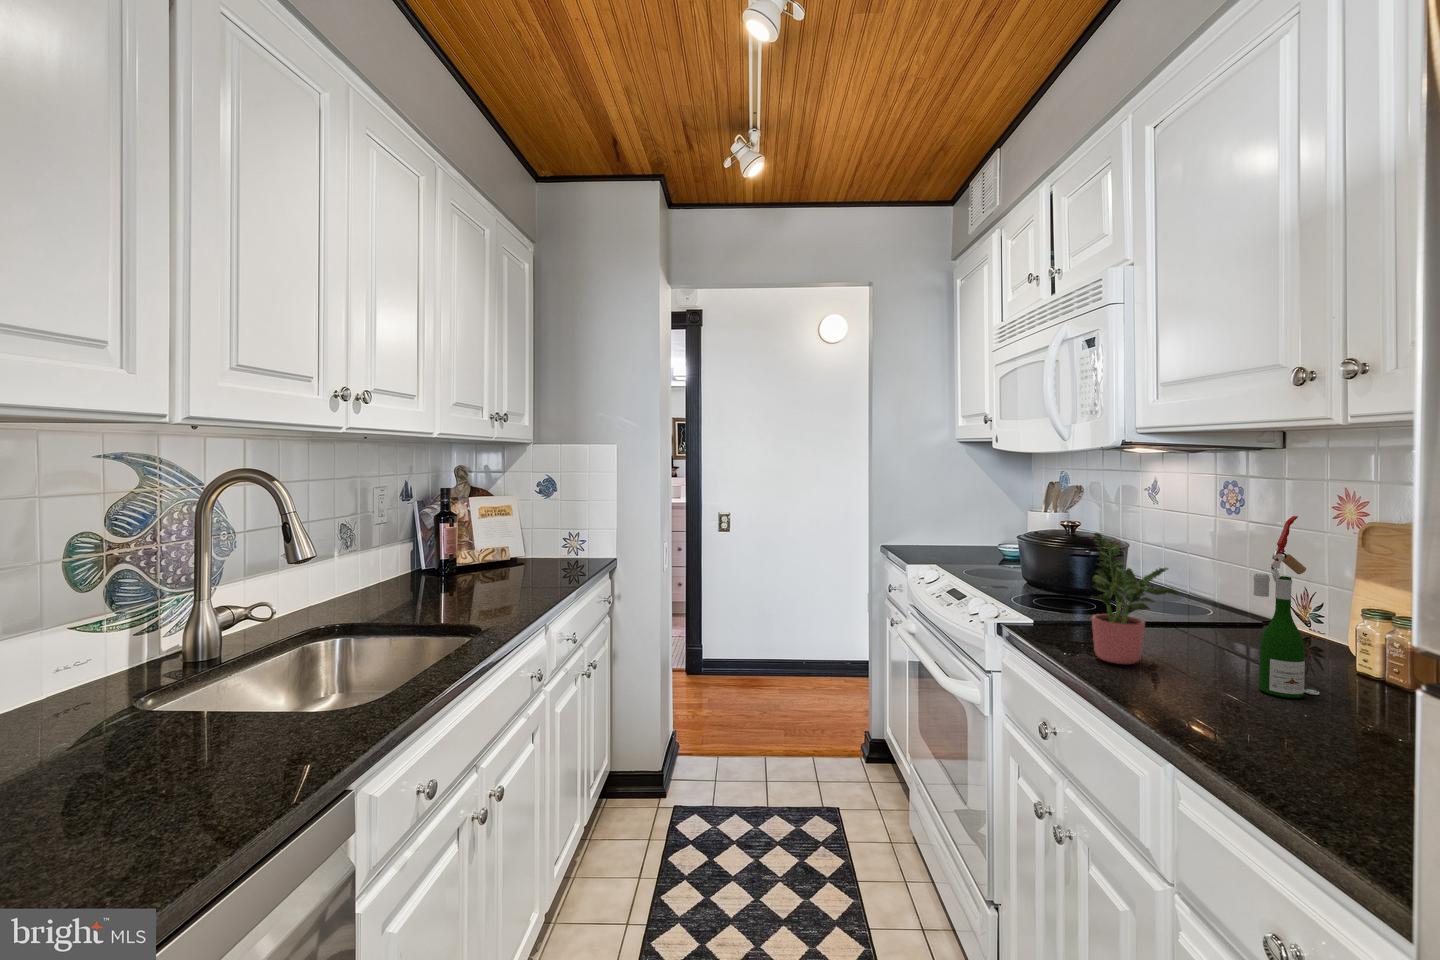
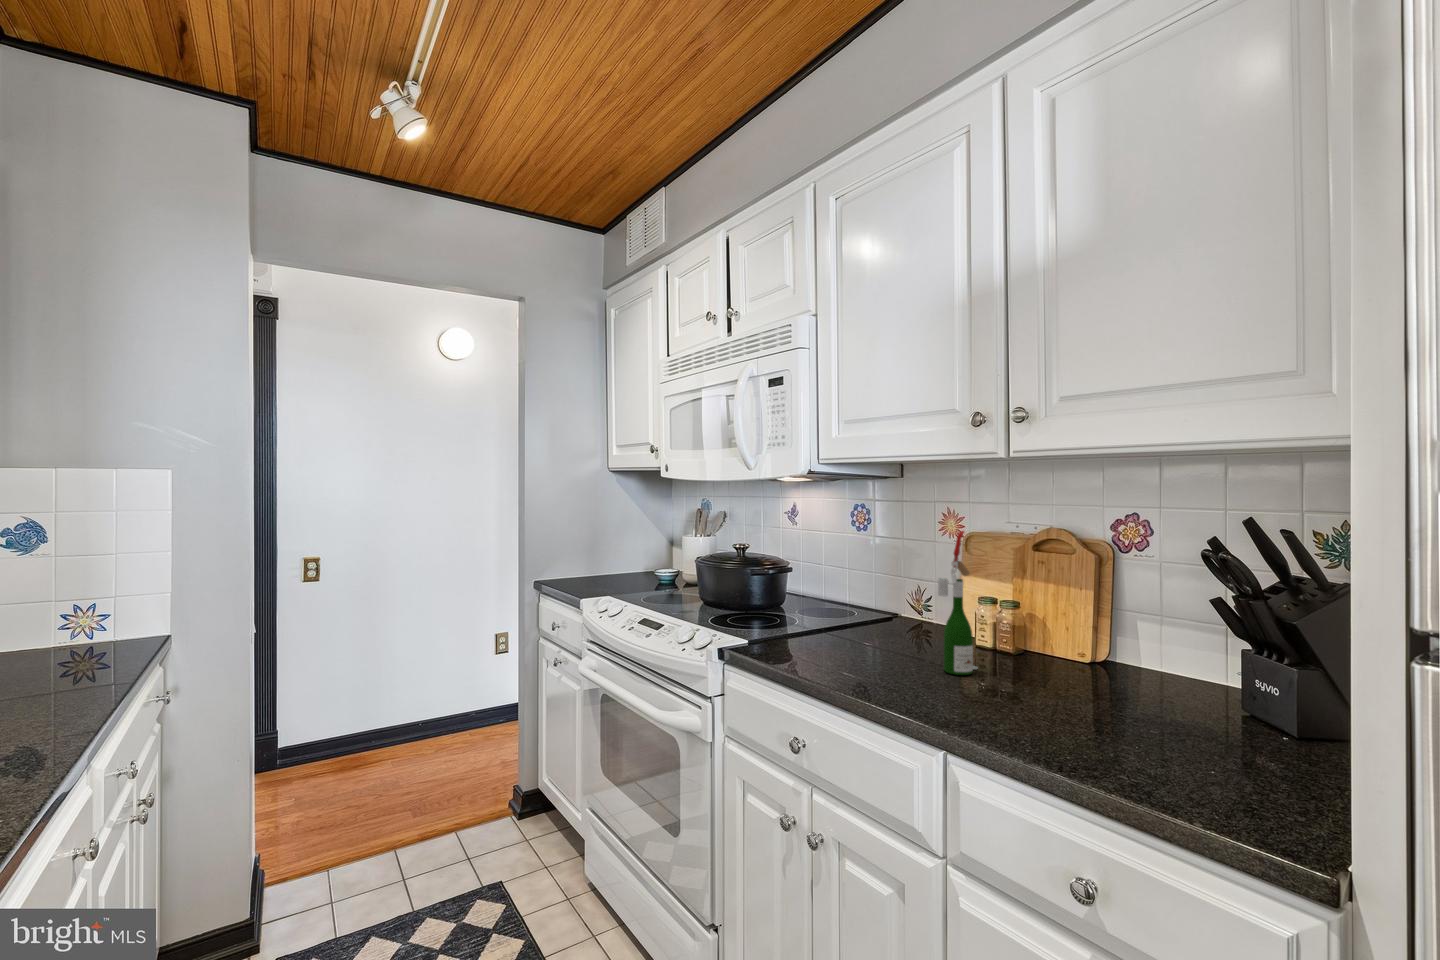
potted plant: present [1092,533,1178,664] -> none [816,551,879,669]

